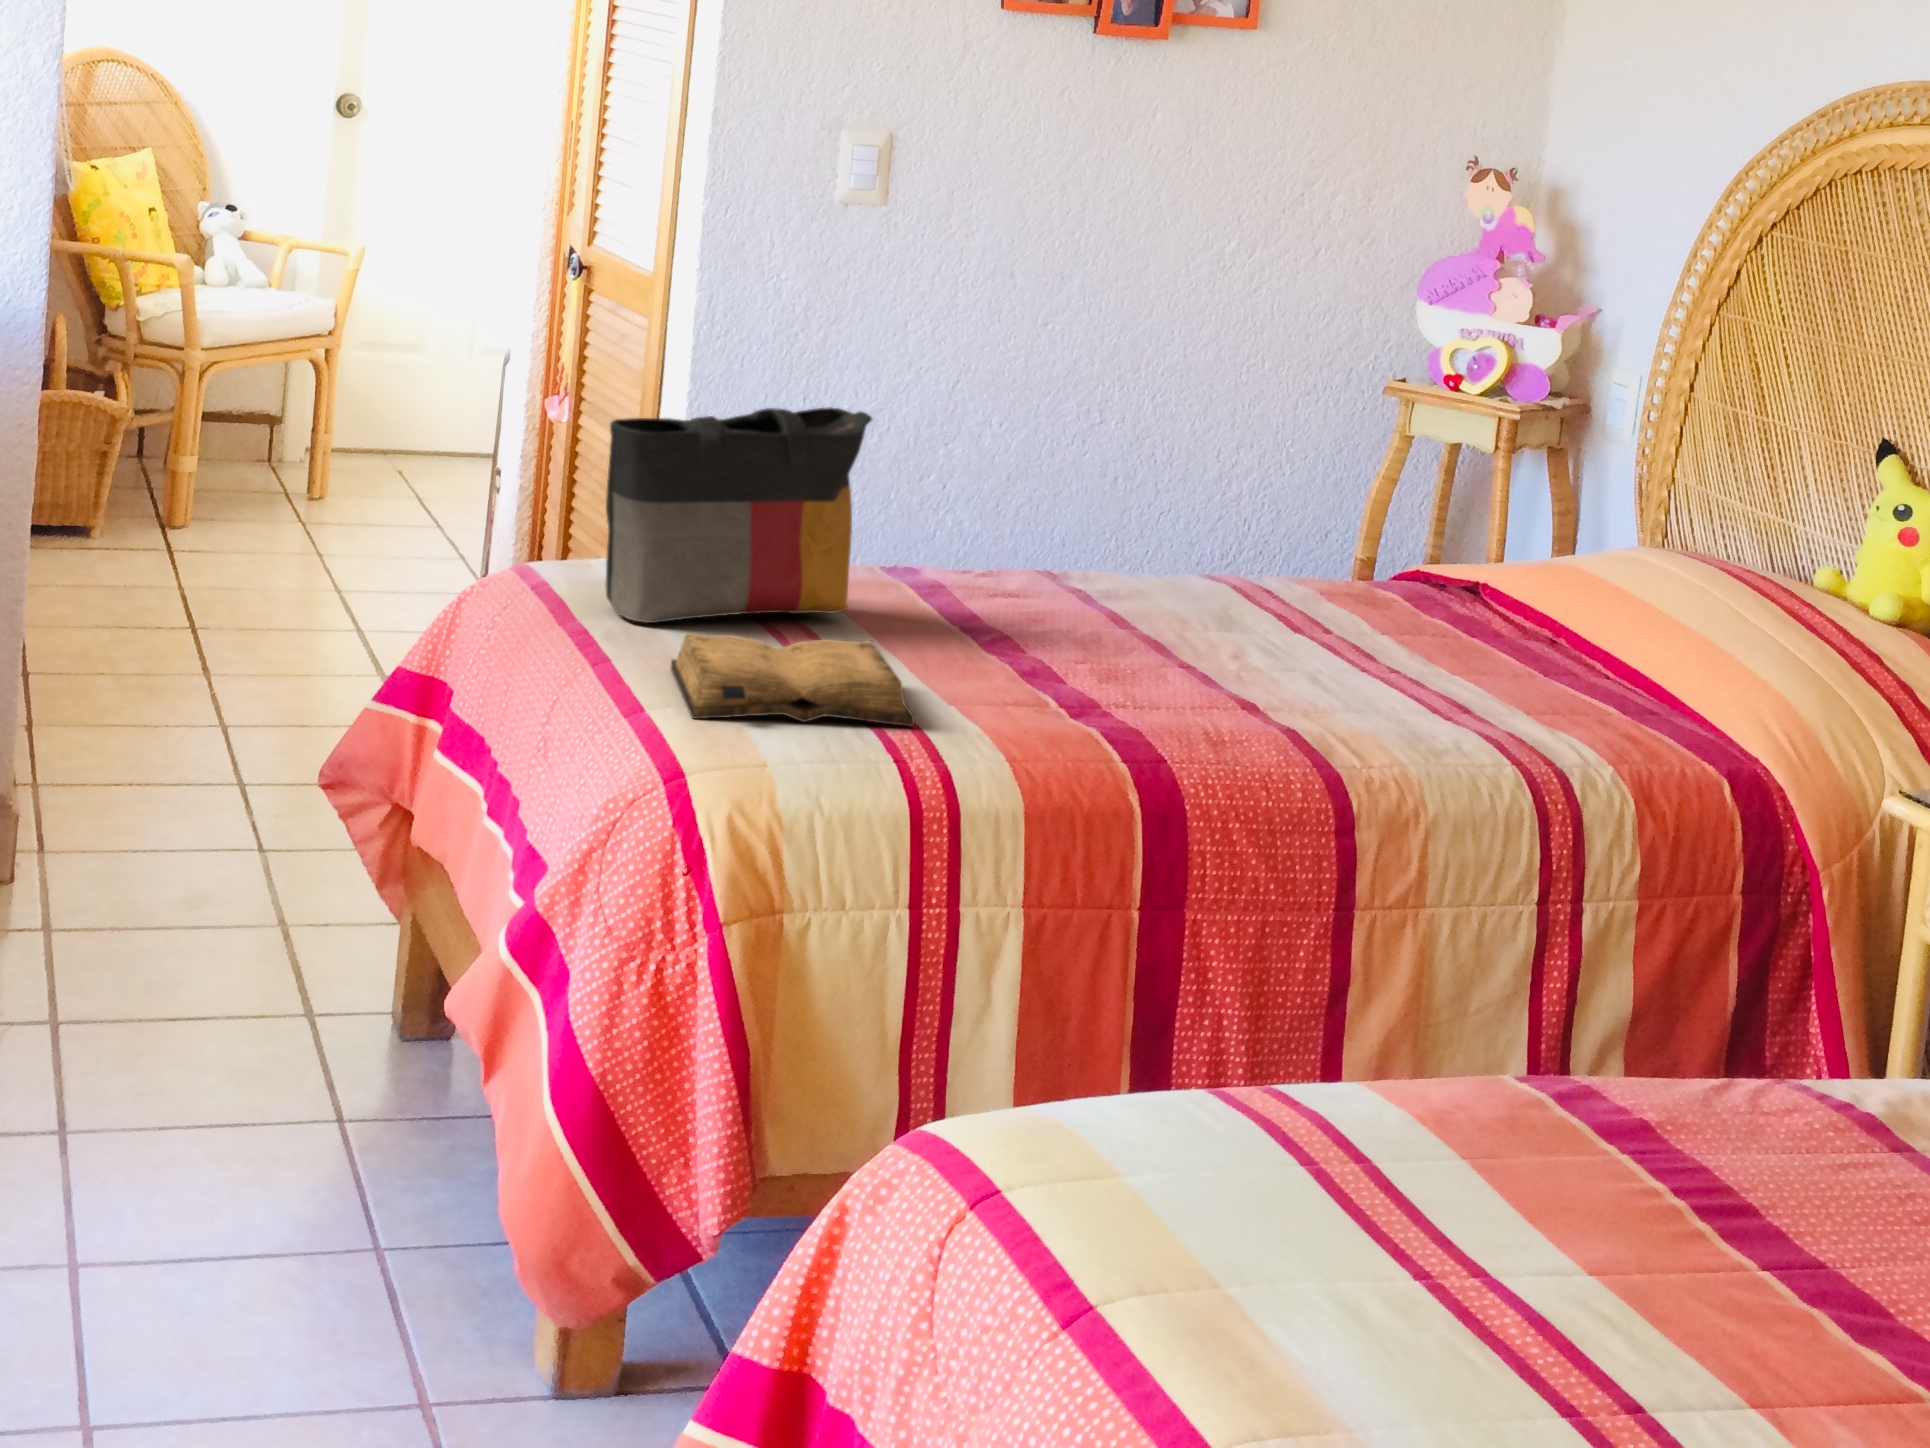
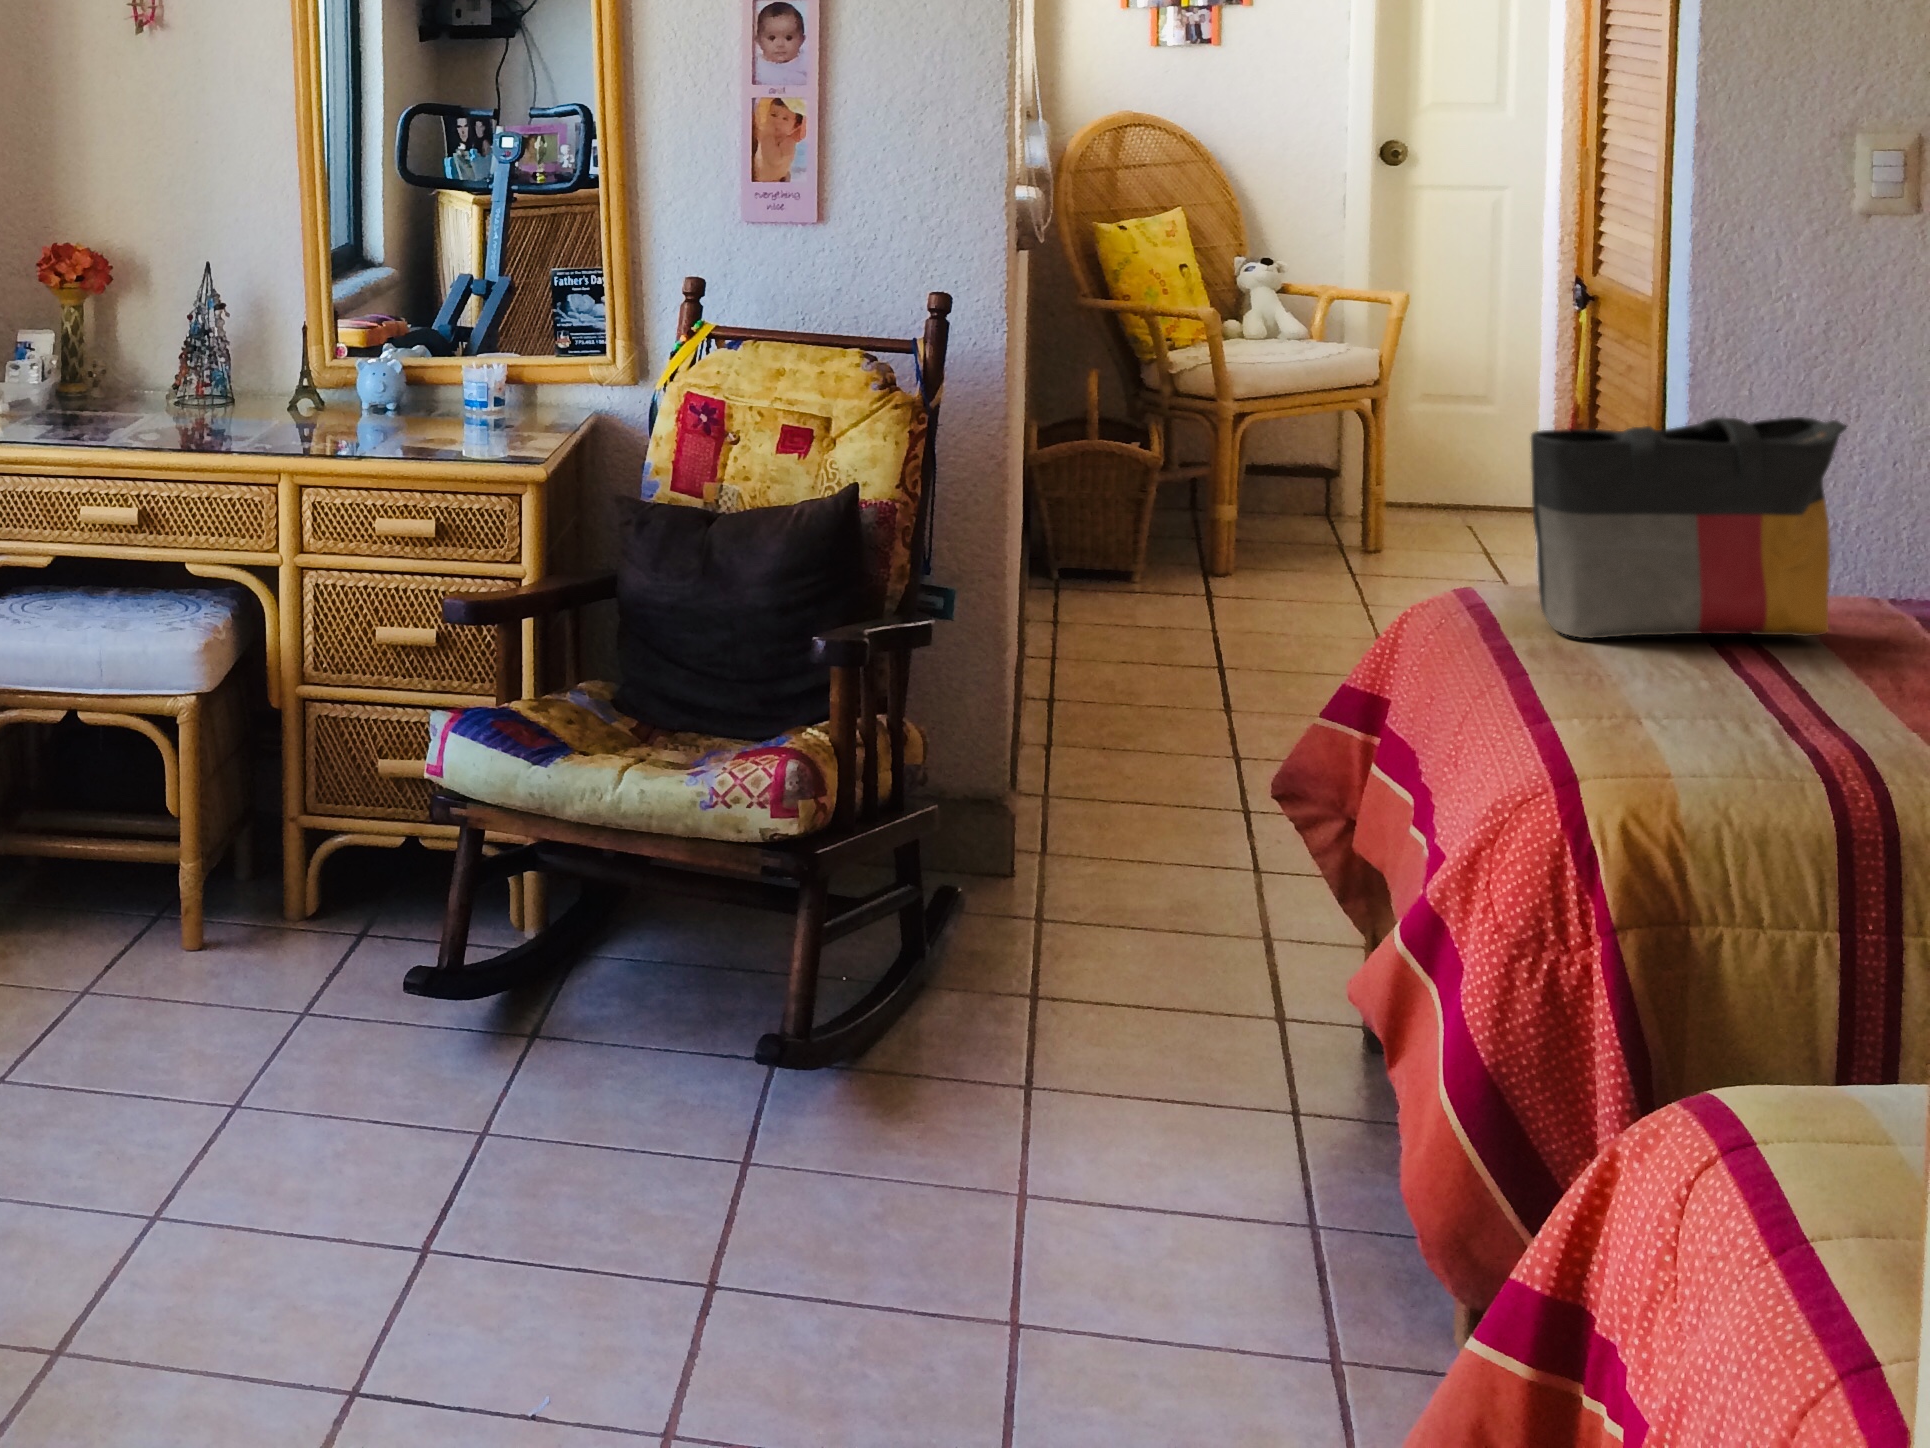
diary: present [671,633,915,726] -> none [1593,643,1868,748]

